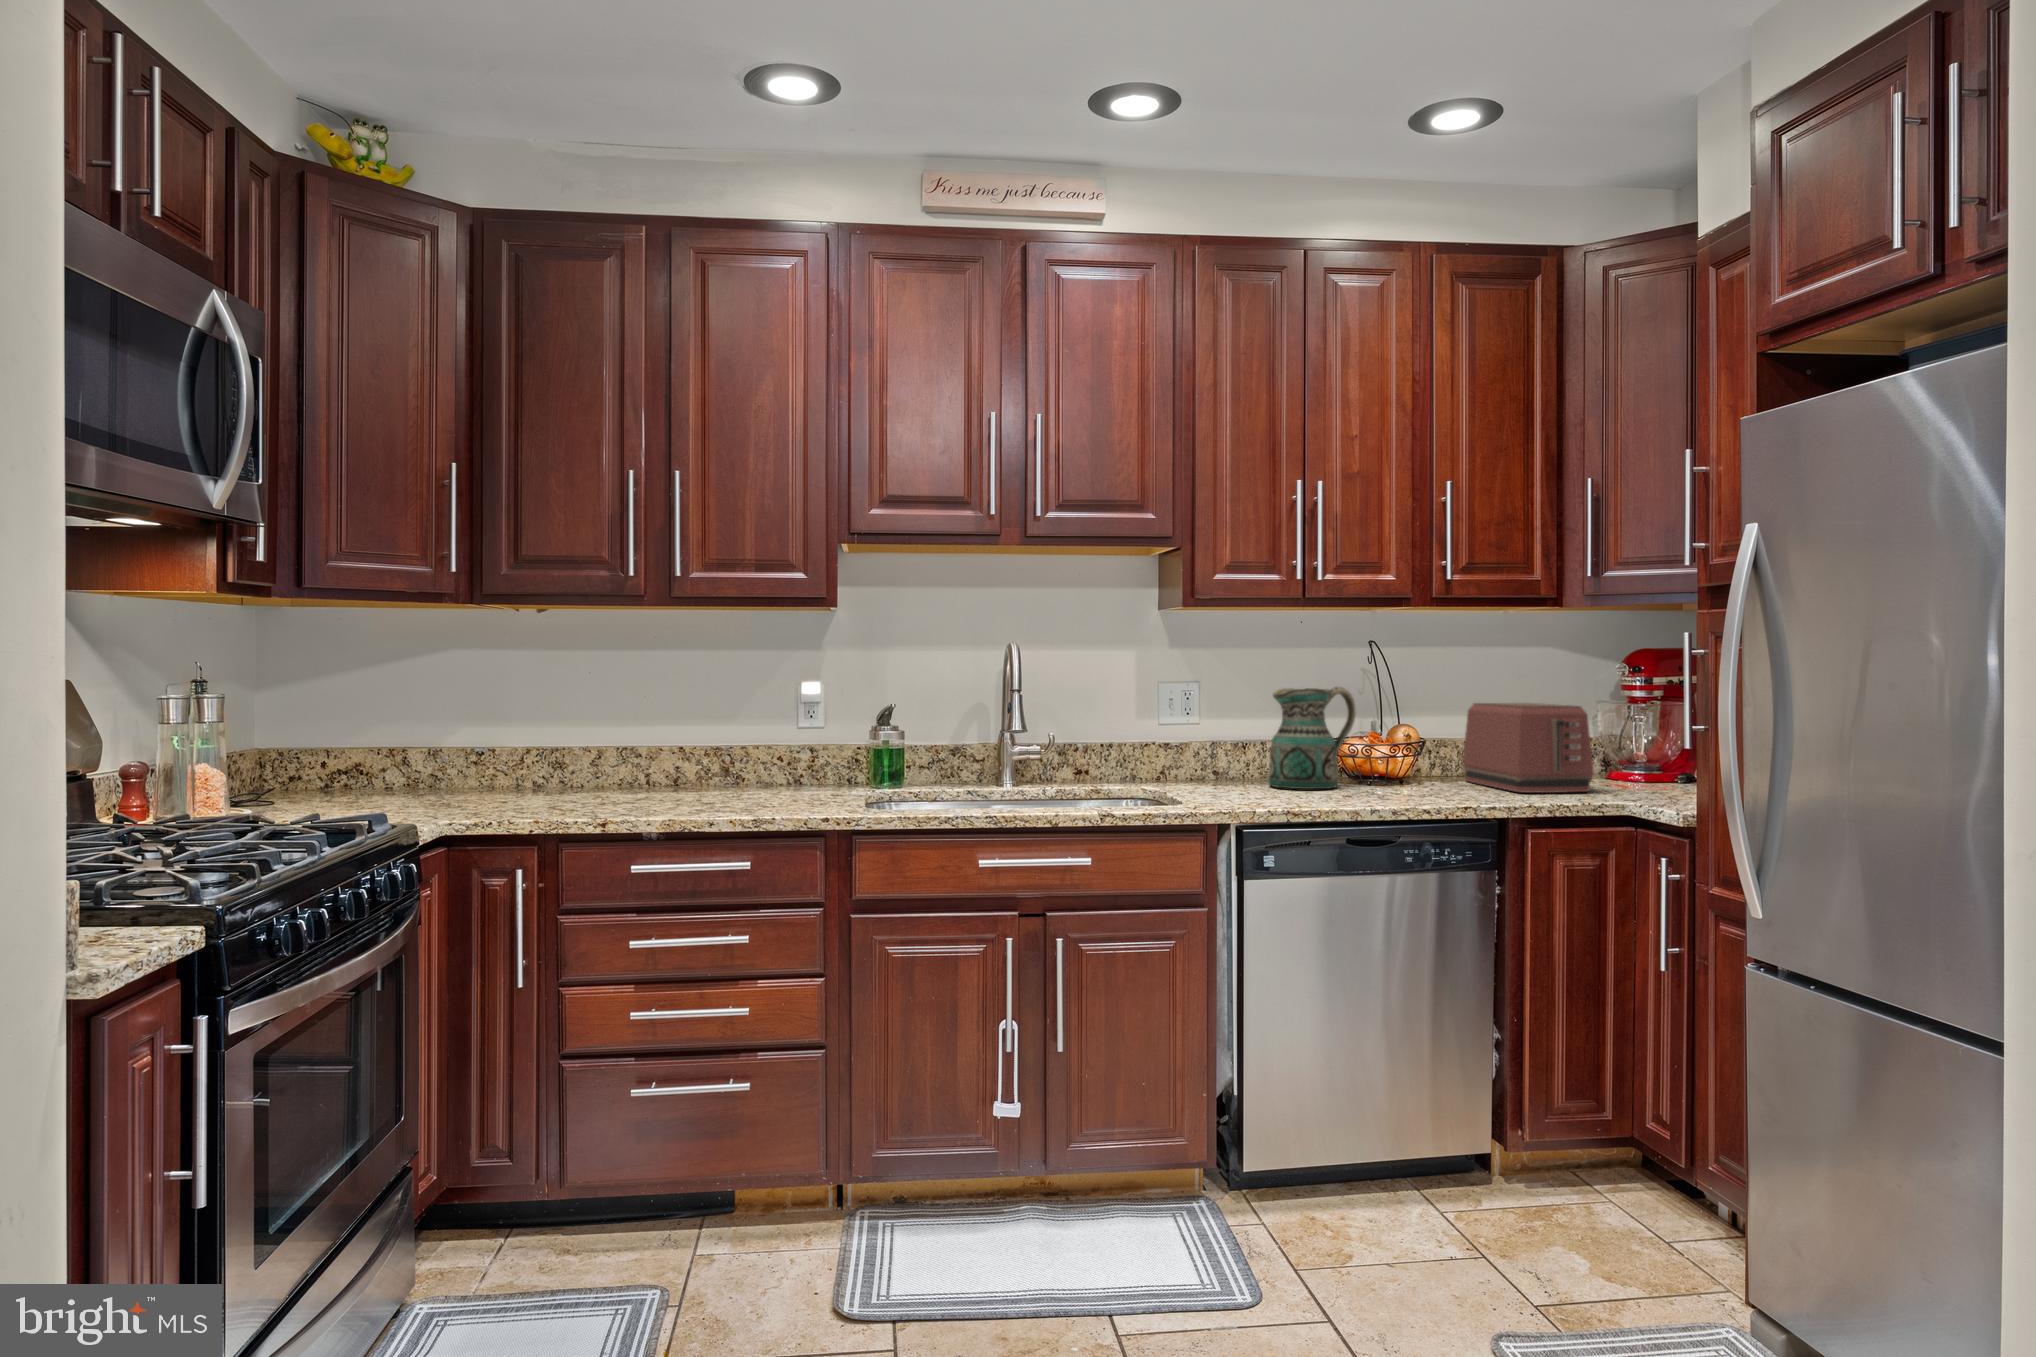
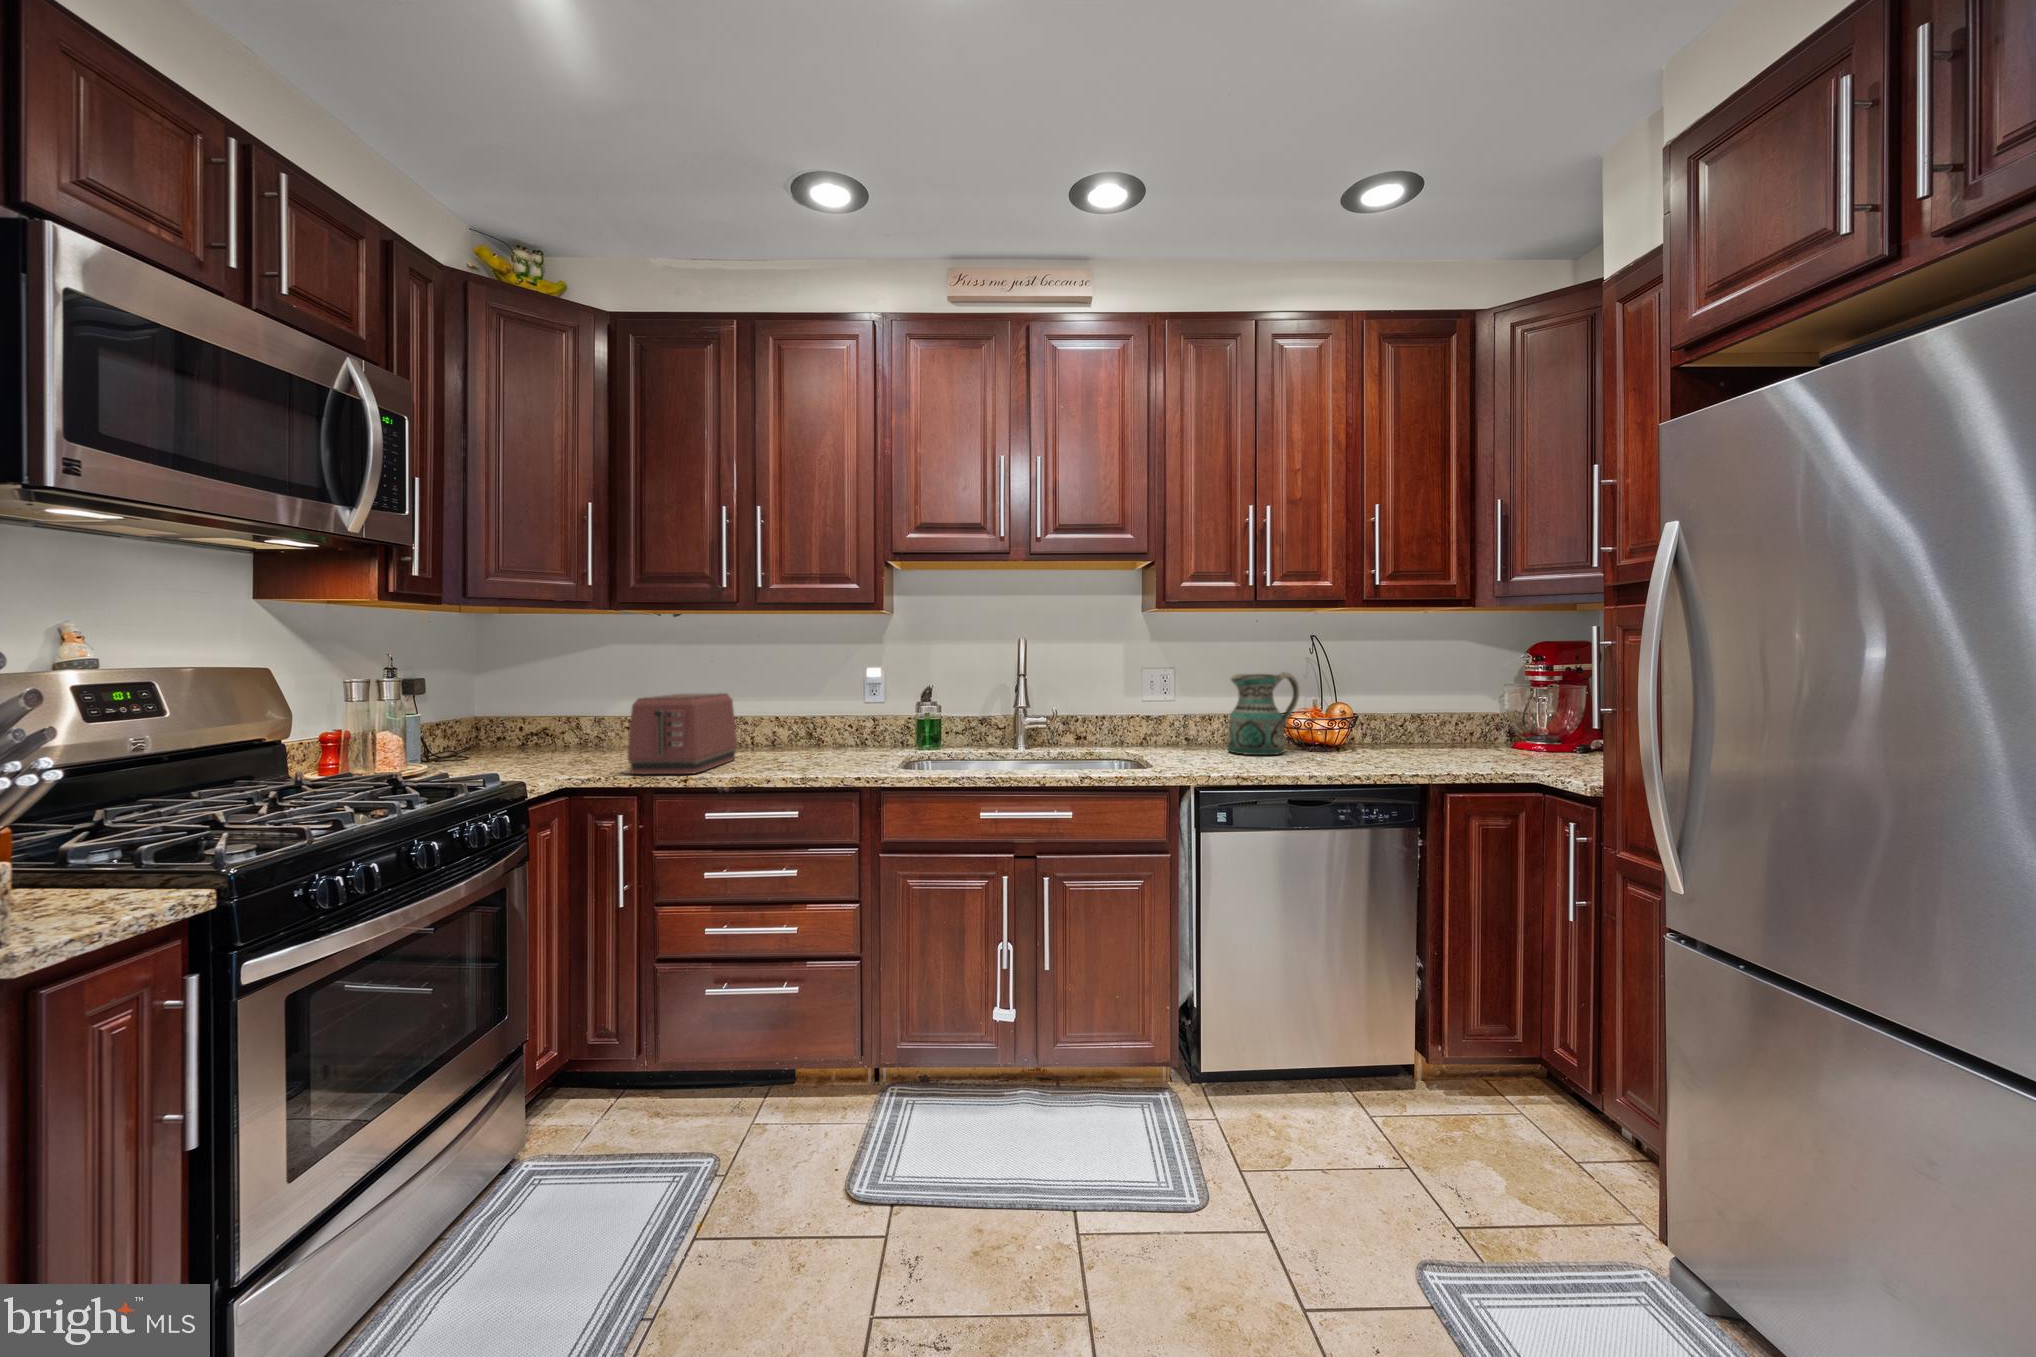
toaster: present [1463,703,1594,793] -> present [628,693,737,774]

